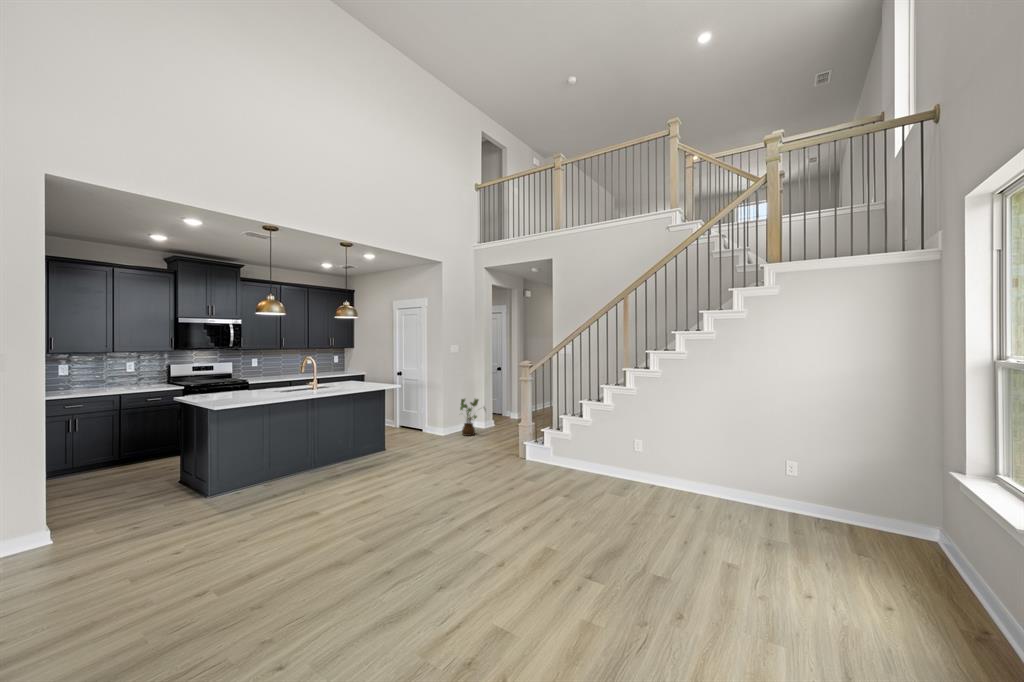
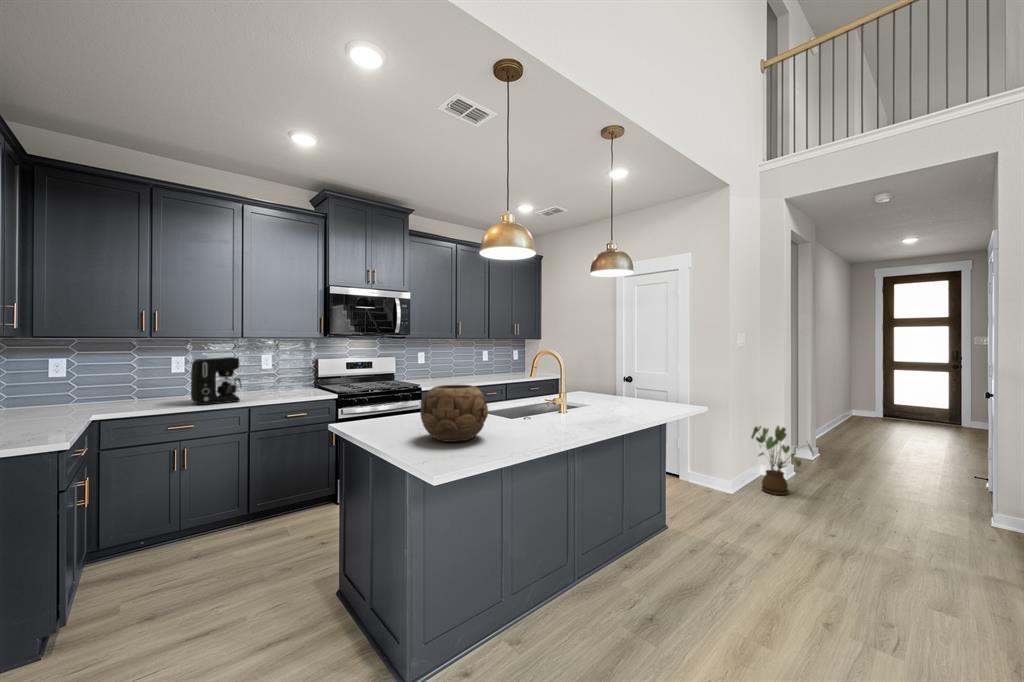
coffee maker: none [76,365,113,394] -> present [191,357,241,405]
decorative bowl: none [217,376,253,402] -> present [420,385,488,442]

